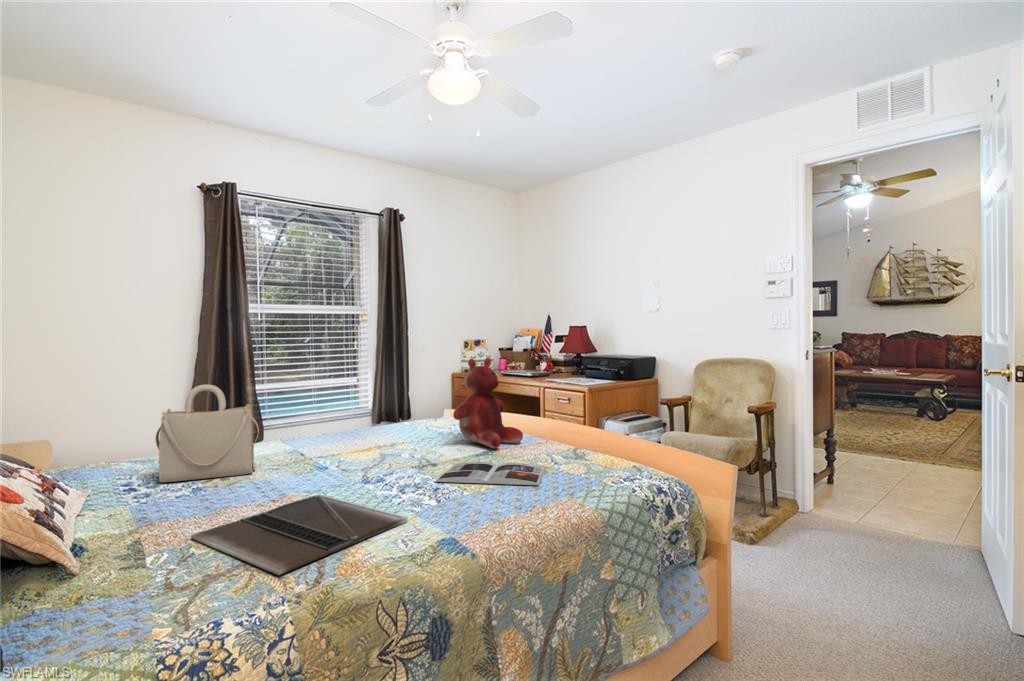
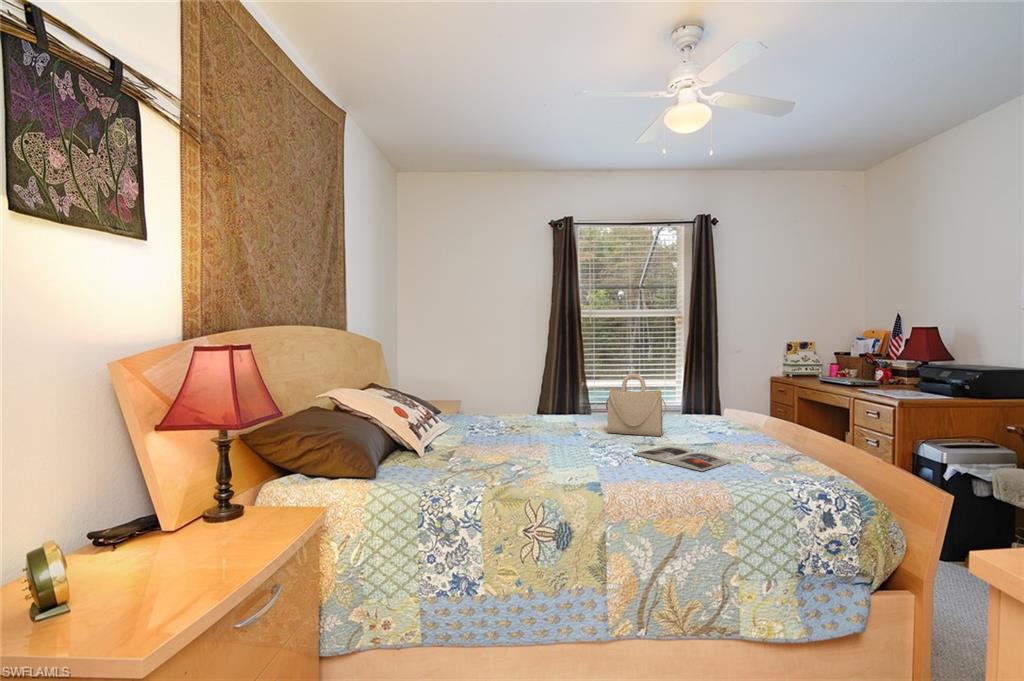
teddy bear: present [453,358,523,448] -> none [684,364,748,442]
handbag: present [155,385,259,482] -> present [606,374,666,436]
laptop: present [191,494,408,575] -> none [480,447,583,477]

